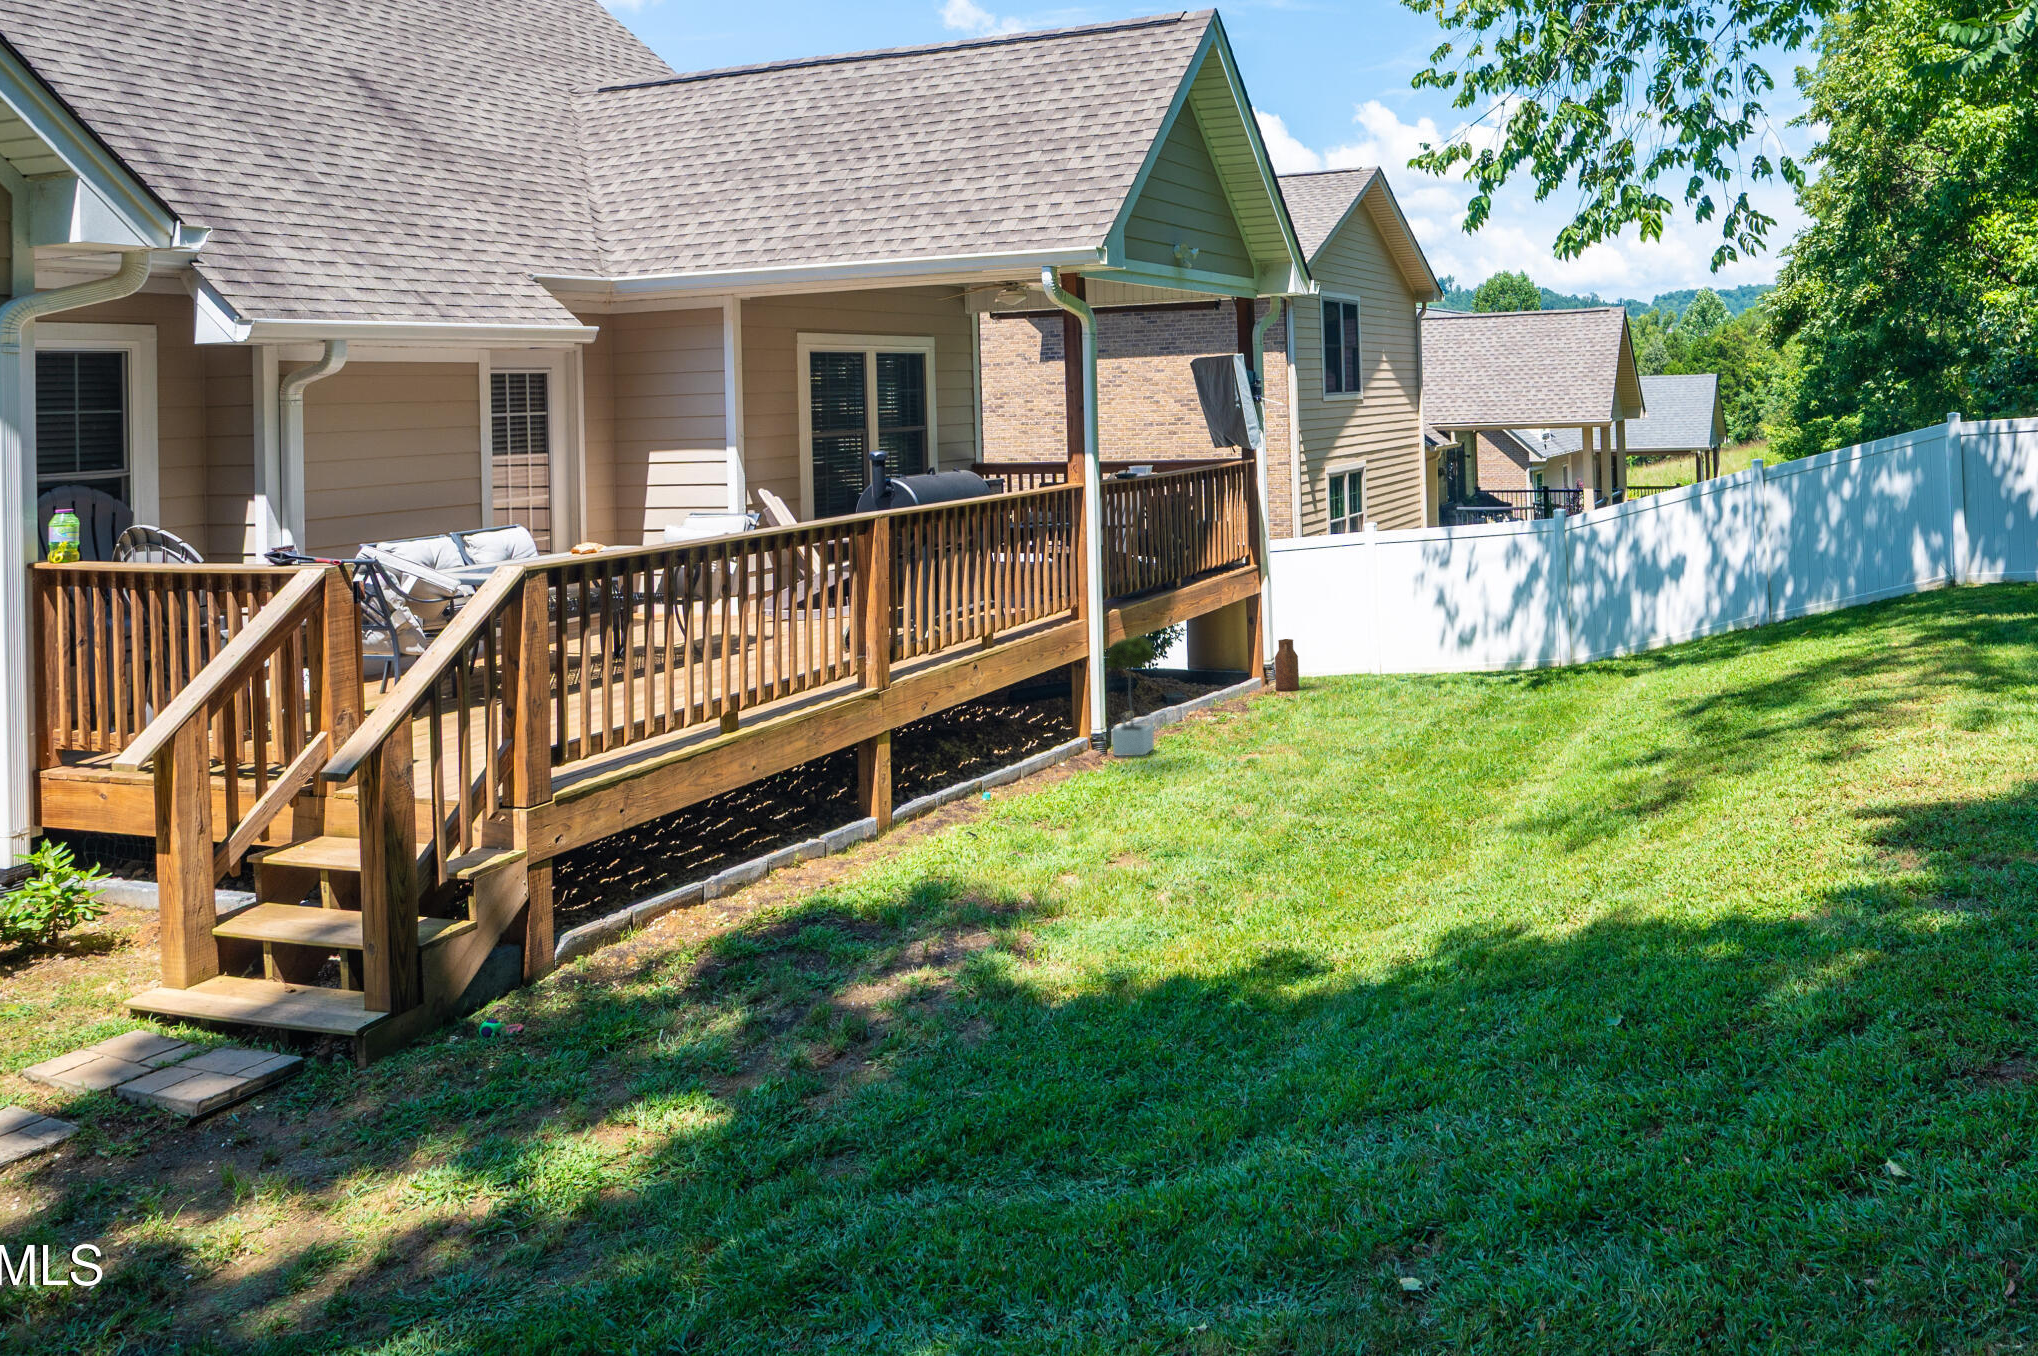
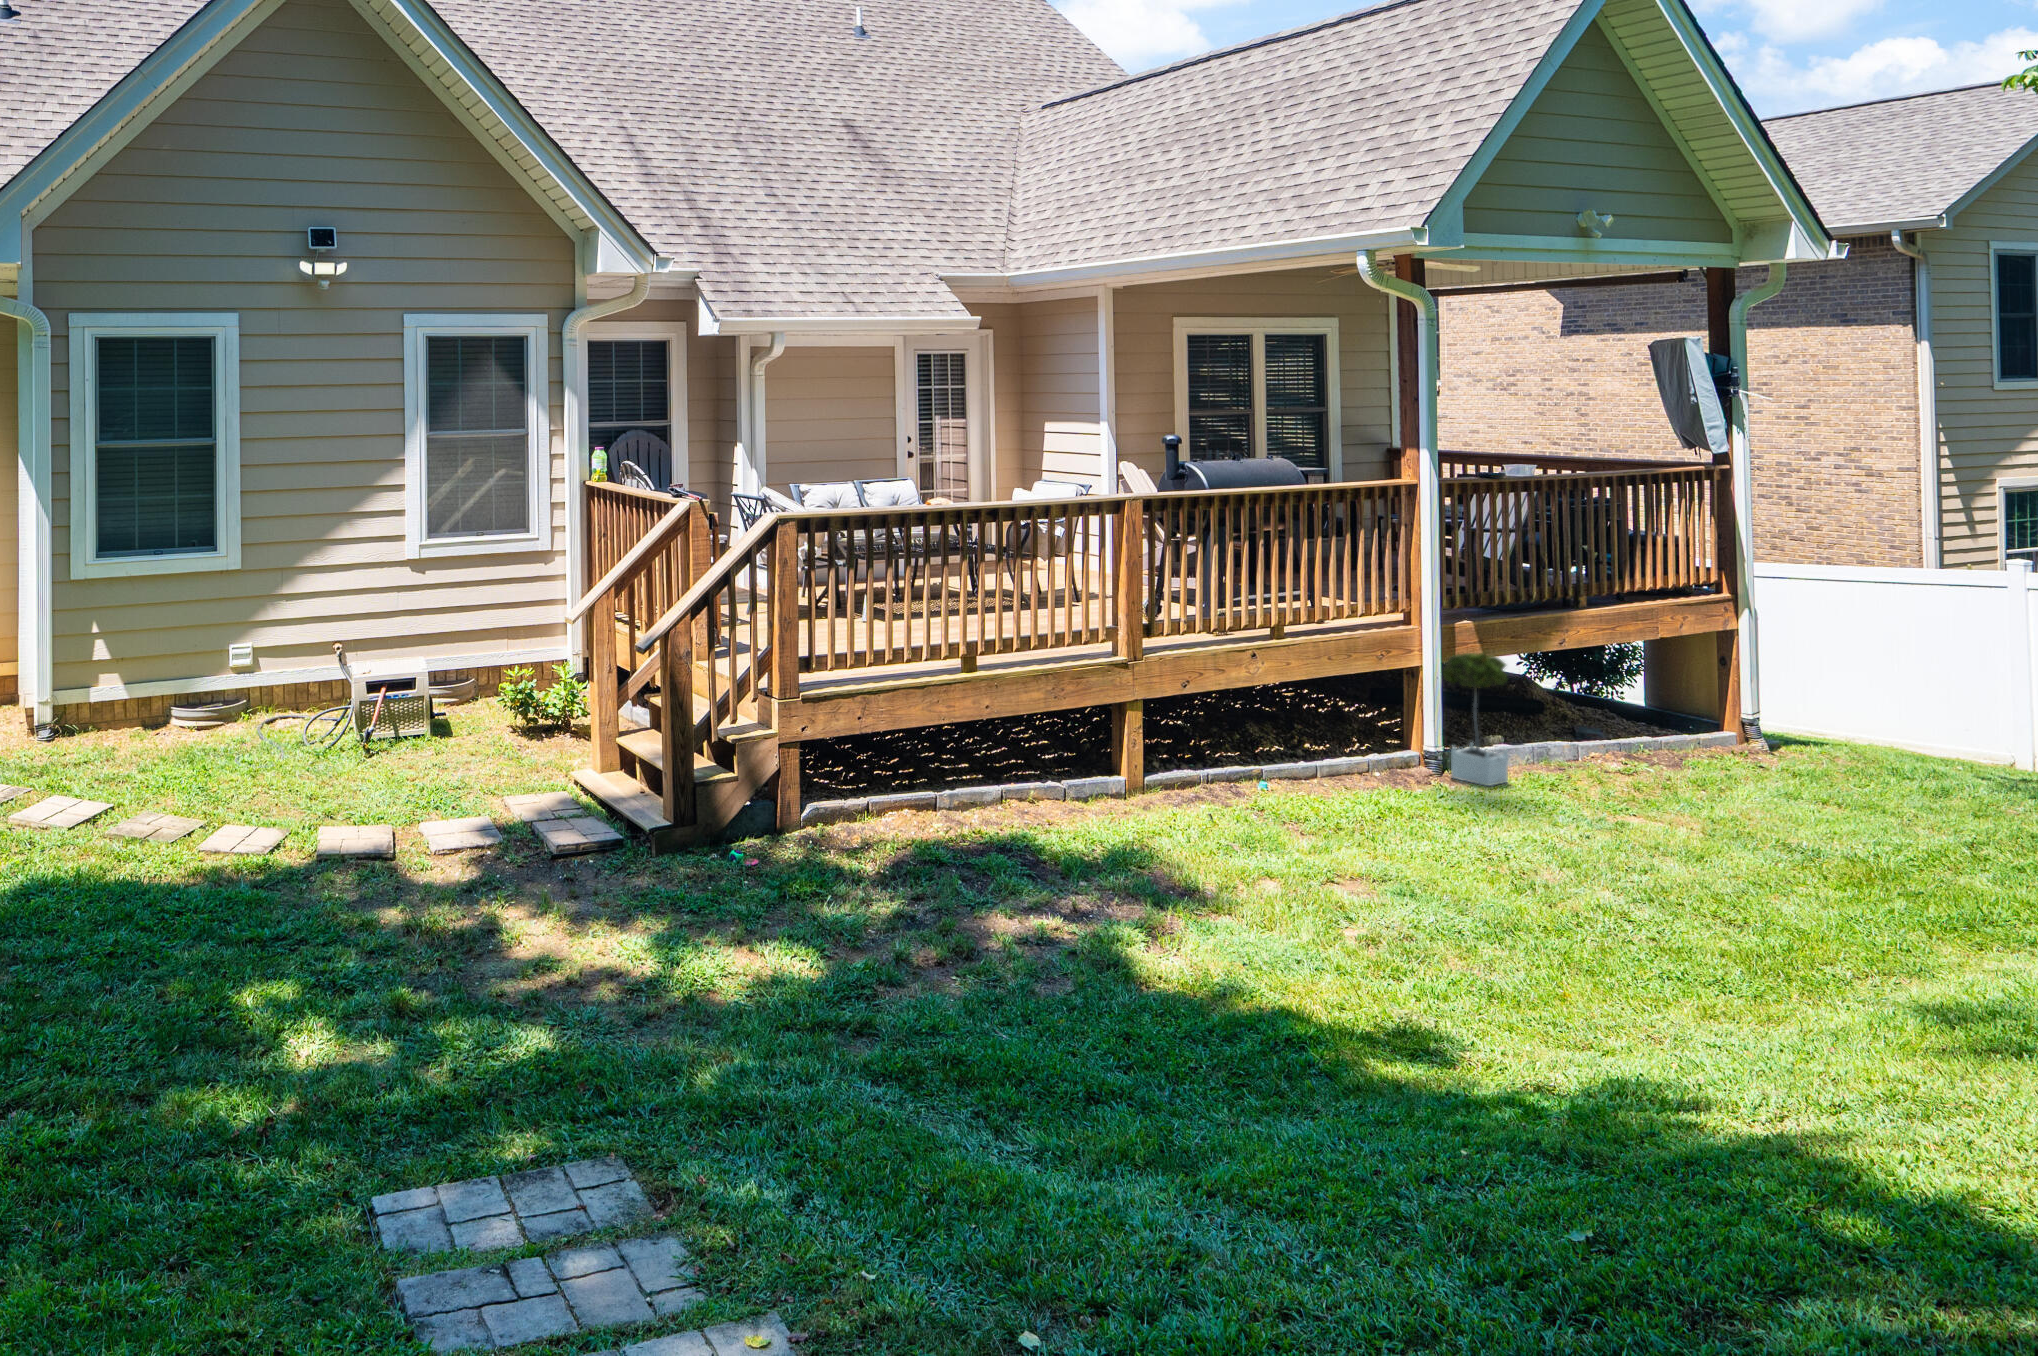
watering can: present [1275,639,1299,691] -> none [1757,686,1796,756]

